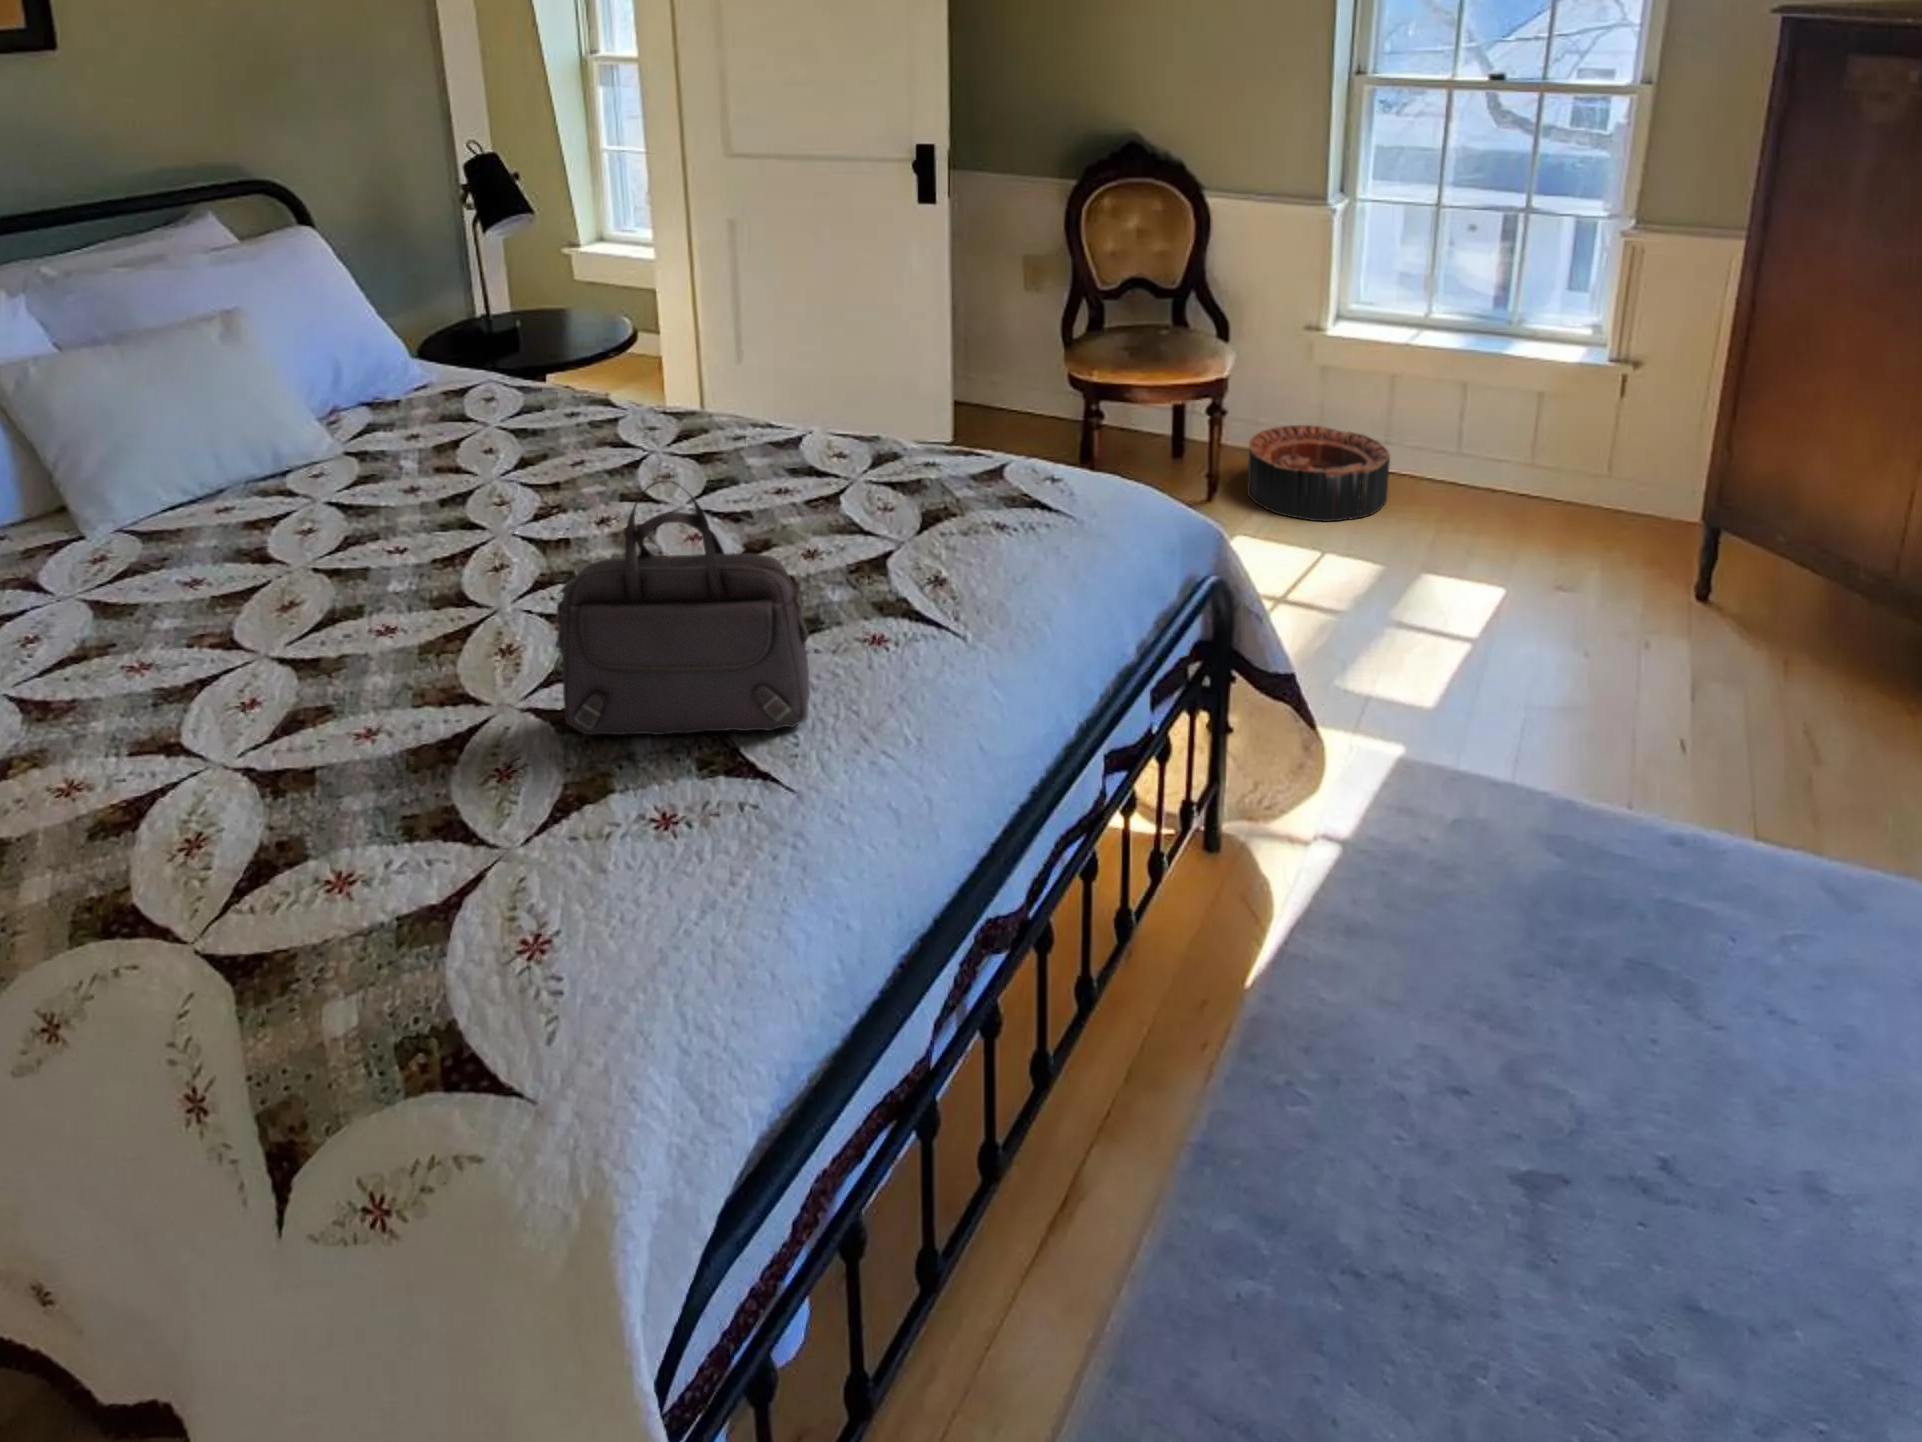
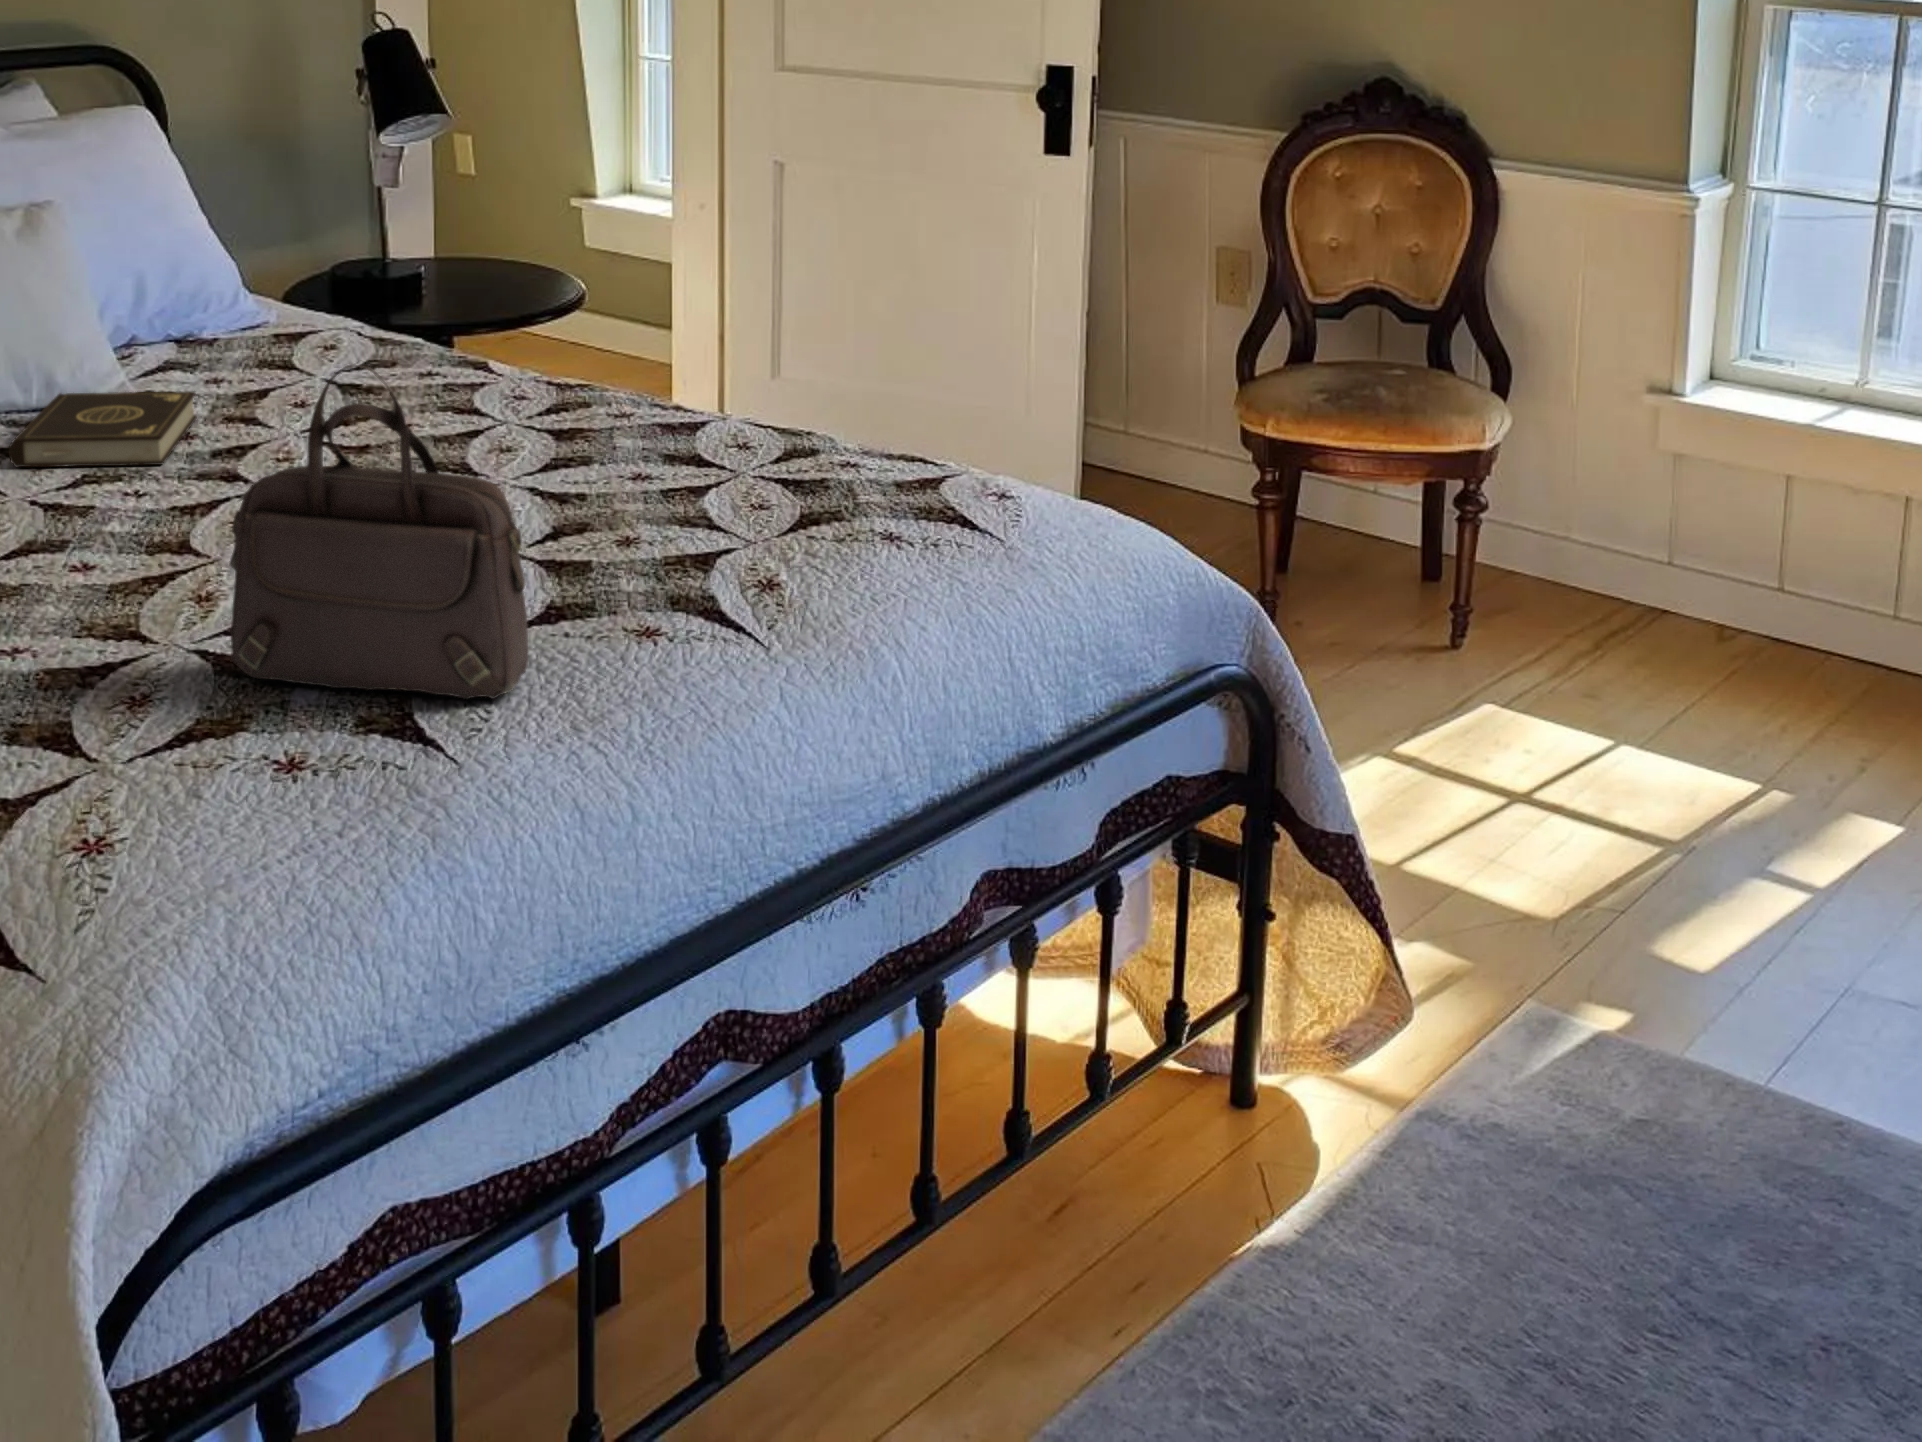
basket: present [1247,425,1390,521] -> none [1509,540,1744,690]
book: none [278,456,415,540] -> present [9,391,197,467]

